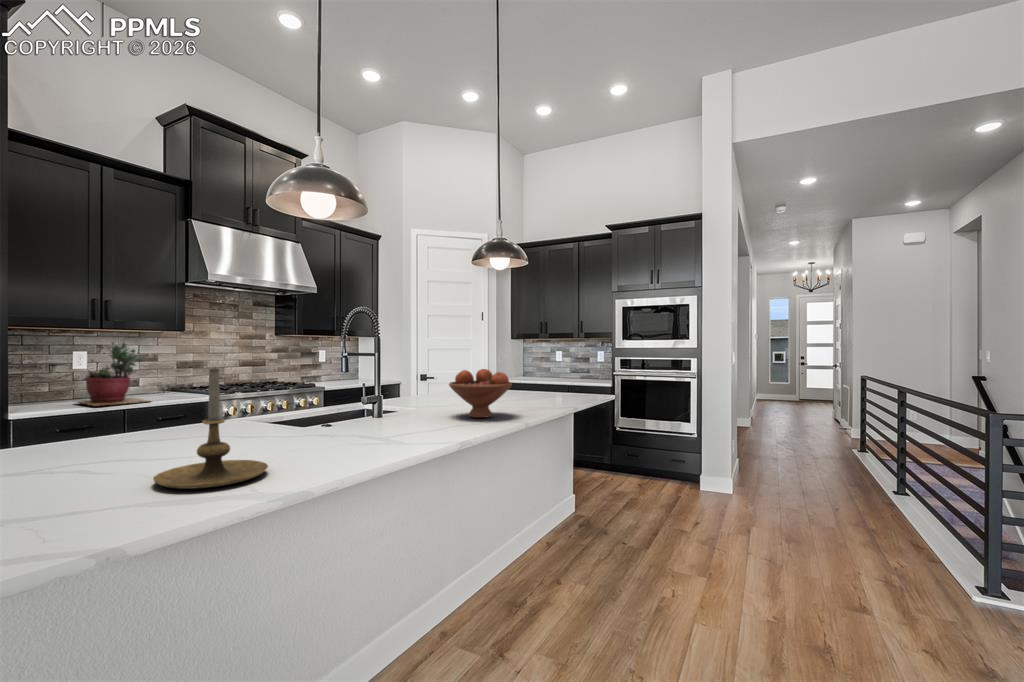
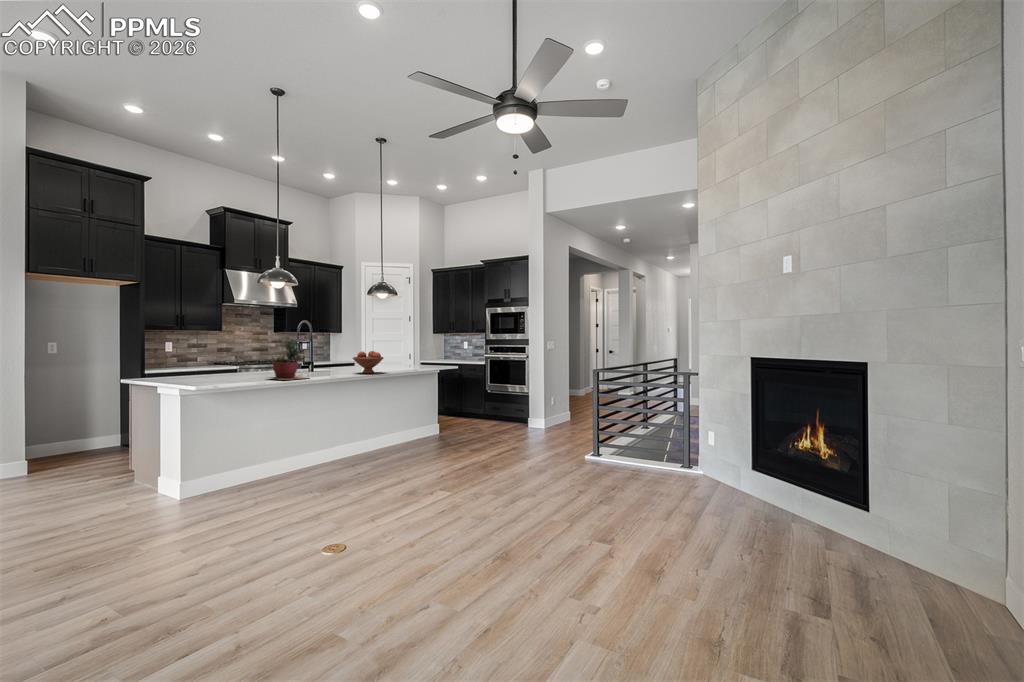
succulent plant: present [77,342,147,406] -> present [268,339,306,380]
candle holder: present [153,368,268,489] -> none [231,348,267,385]

